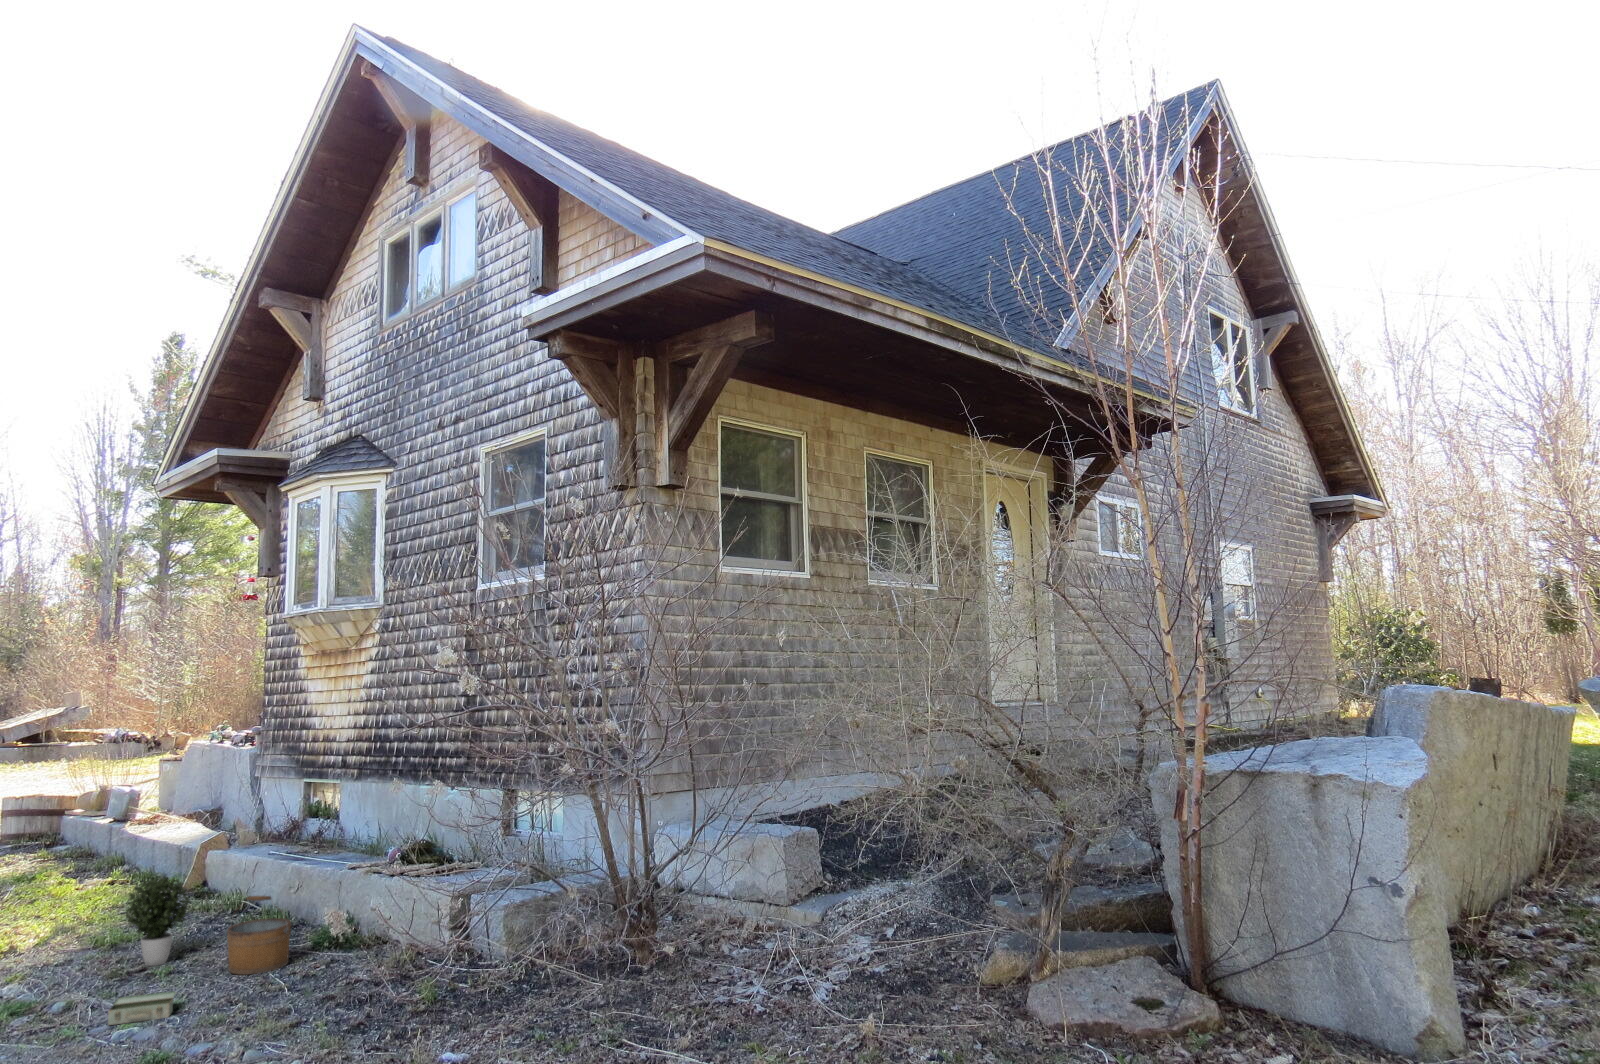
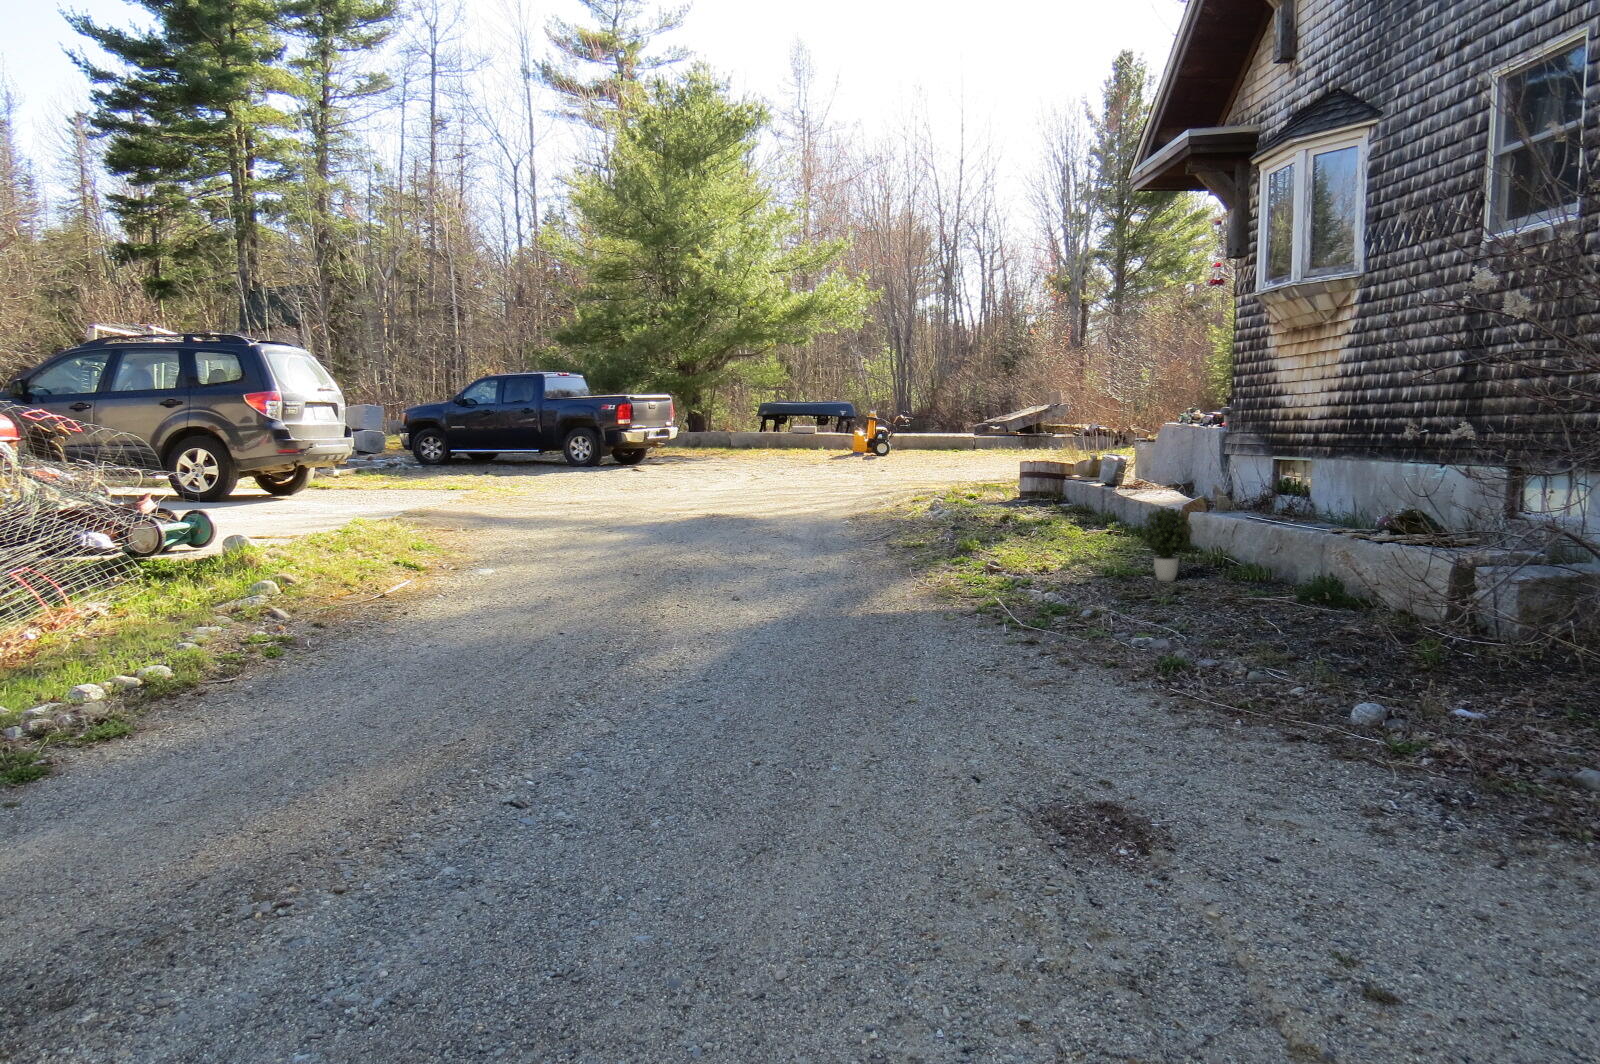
bucket: present [227,896,291,975] -> none [1229,528,1286,596]
toolbox: present [108,991,176,1025] -> none [1141,592,1192,612]

